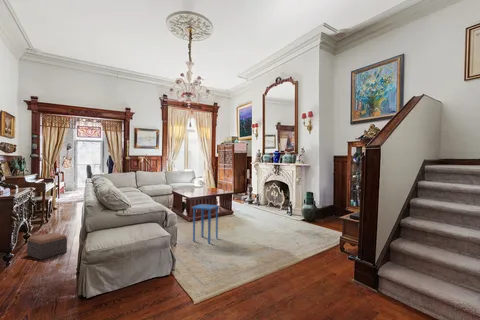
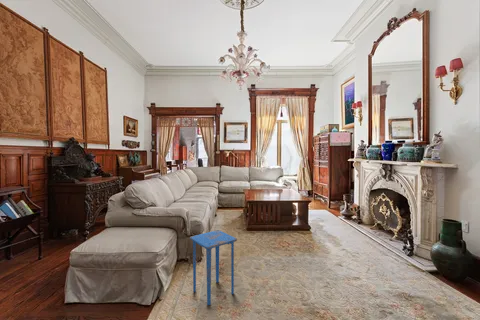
footstool: present [27,233,67,259] -> none [11,245,54,282]

